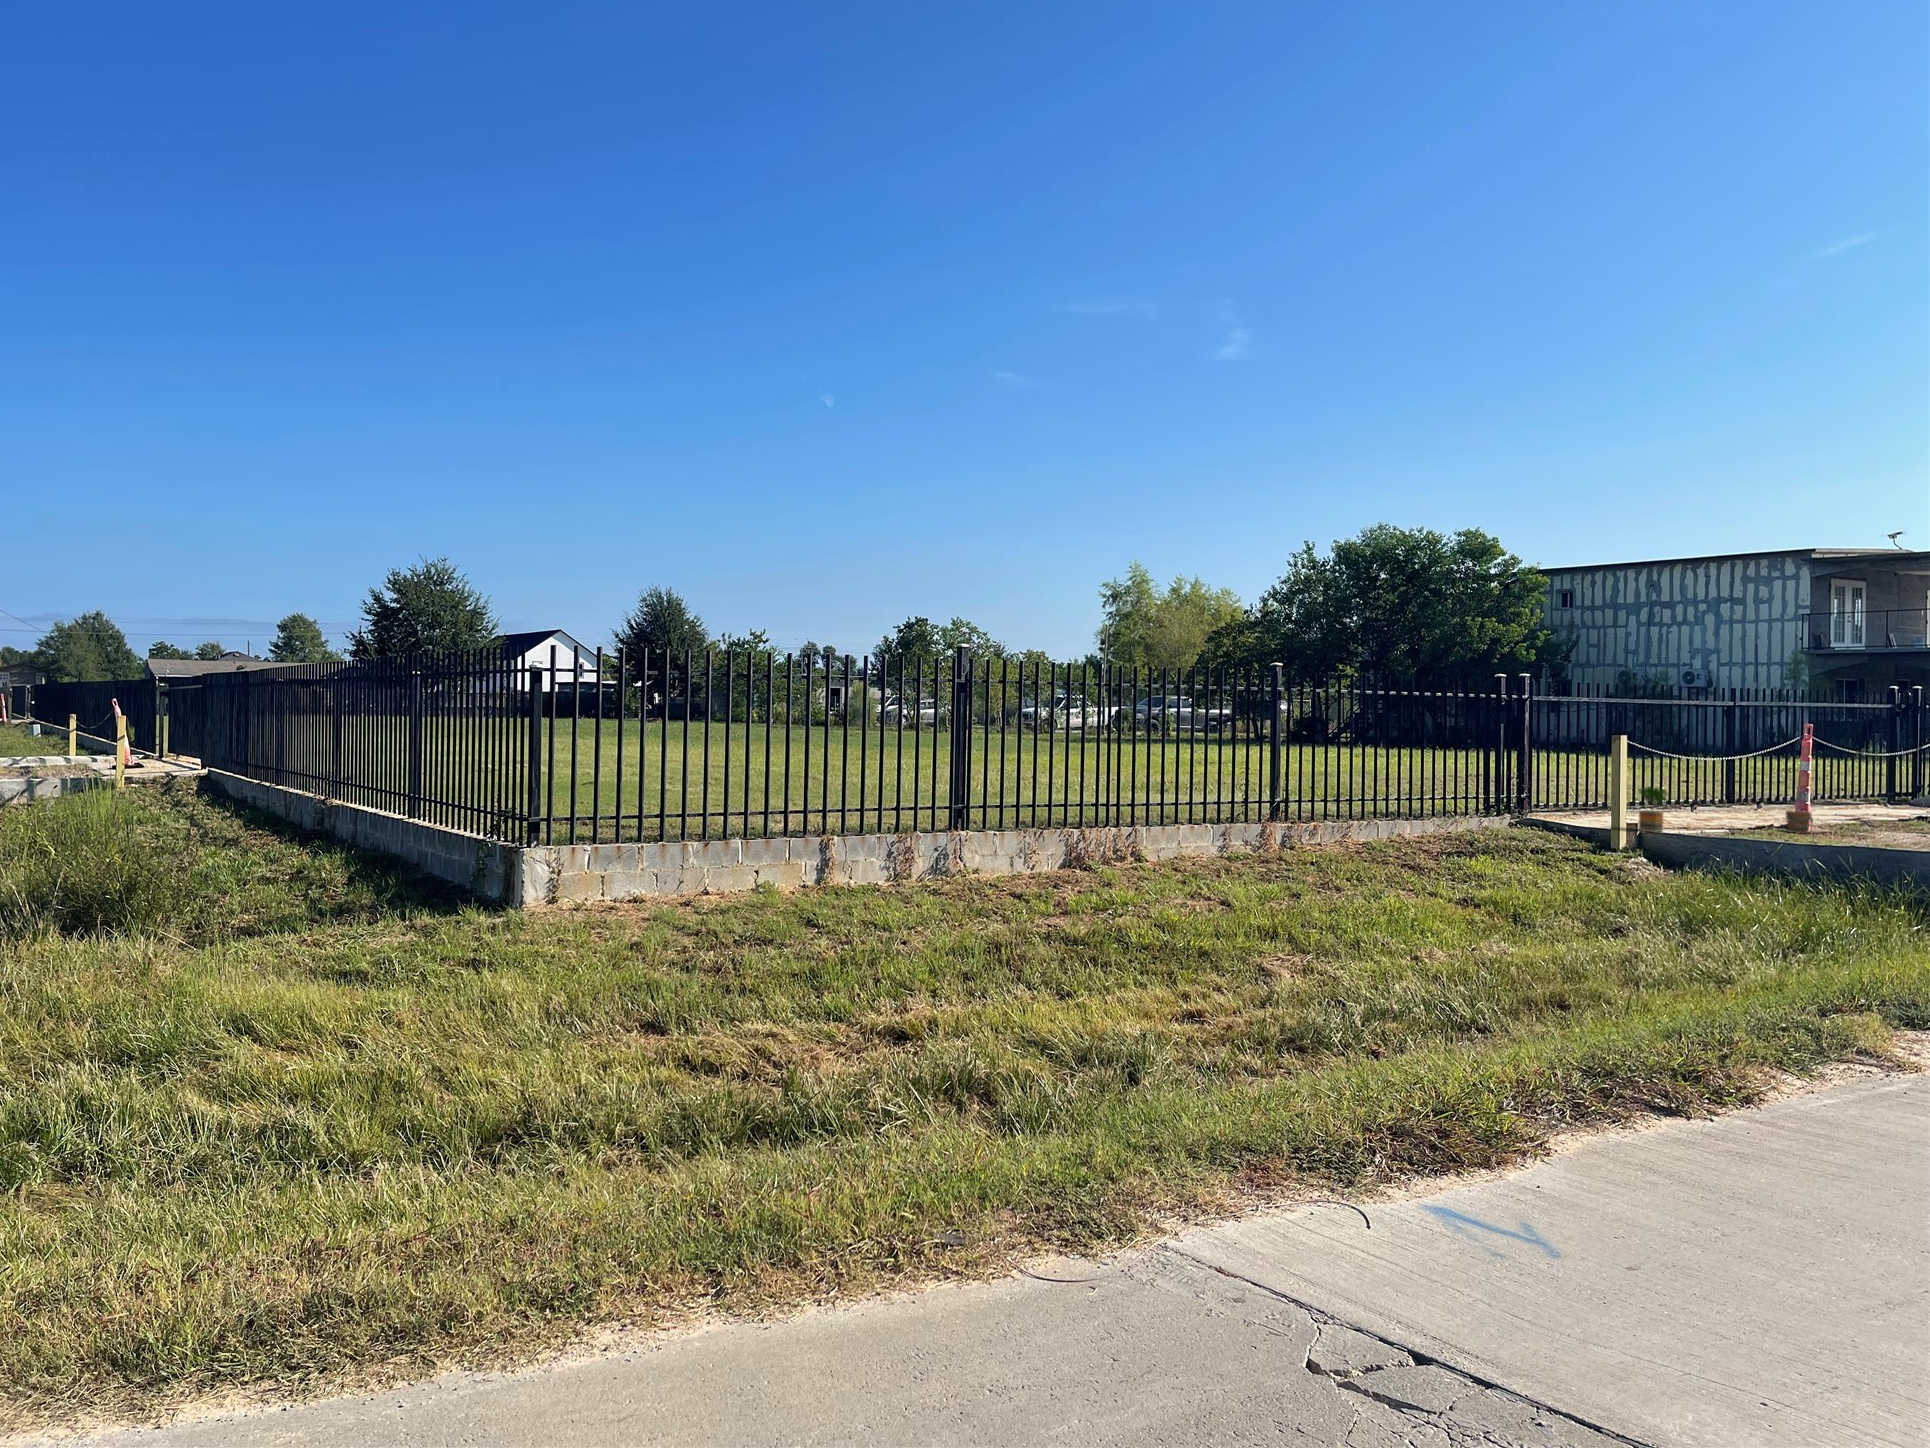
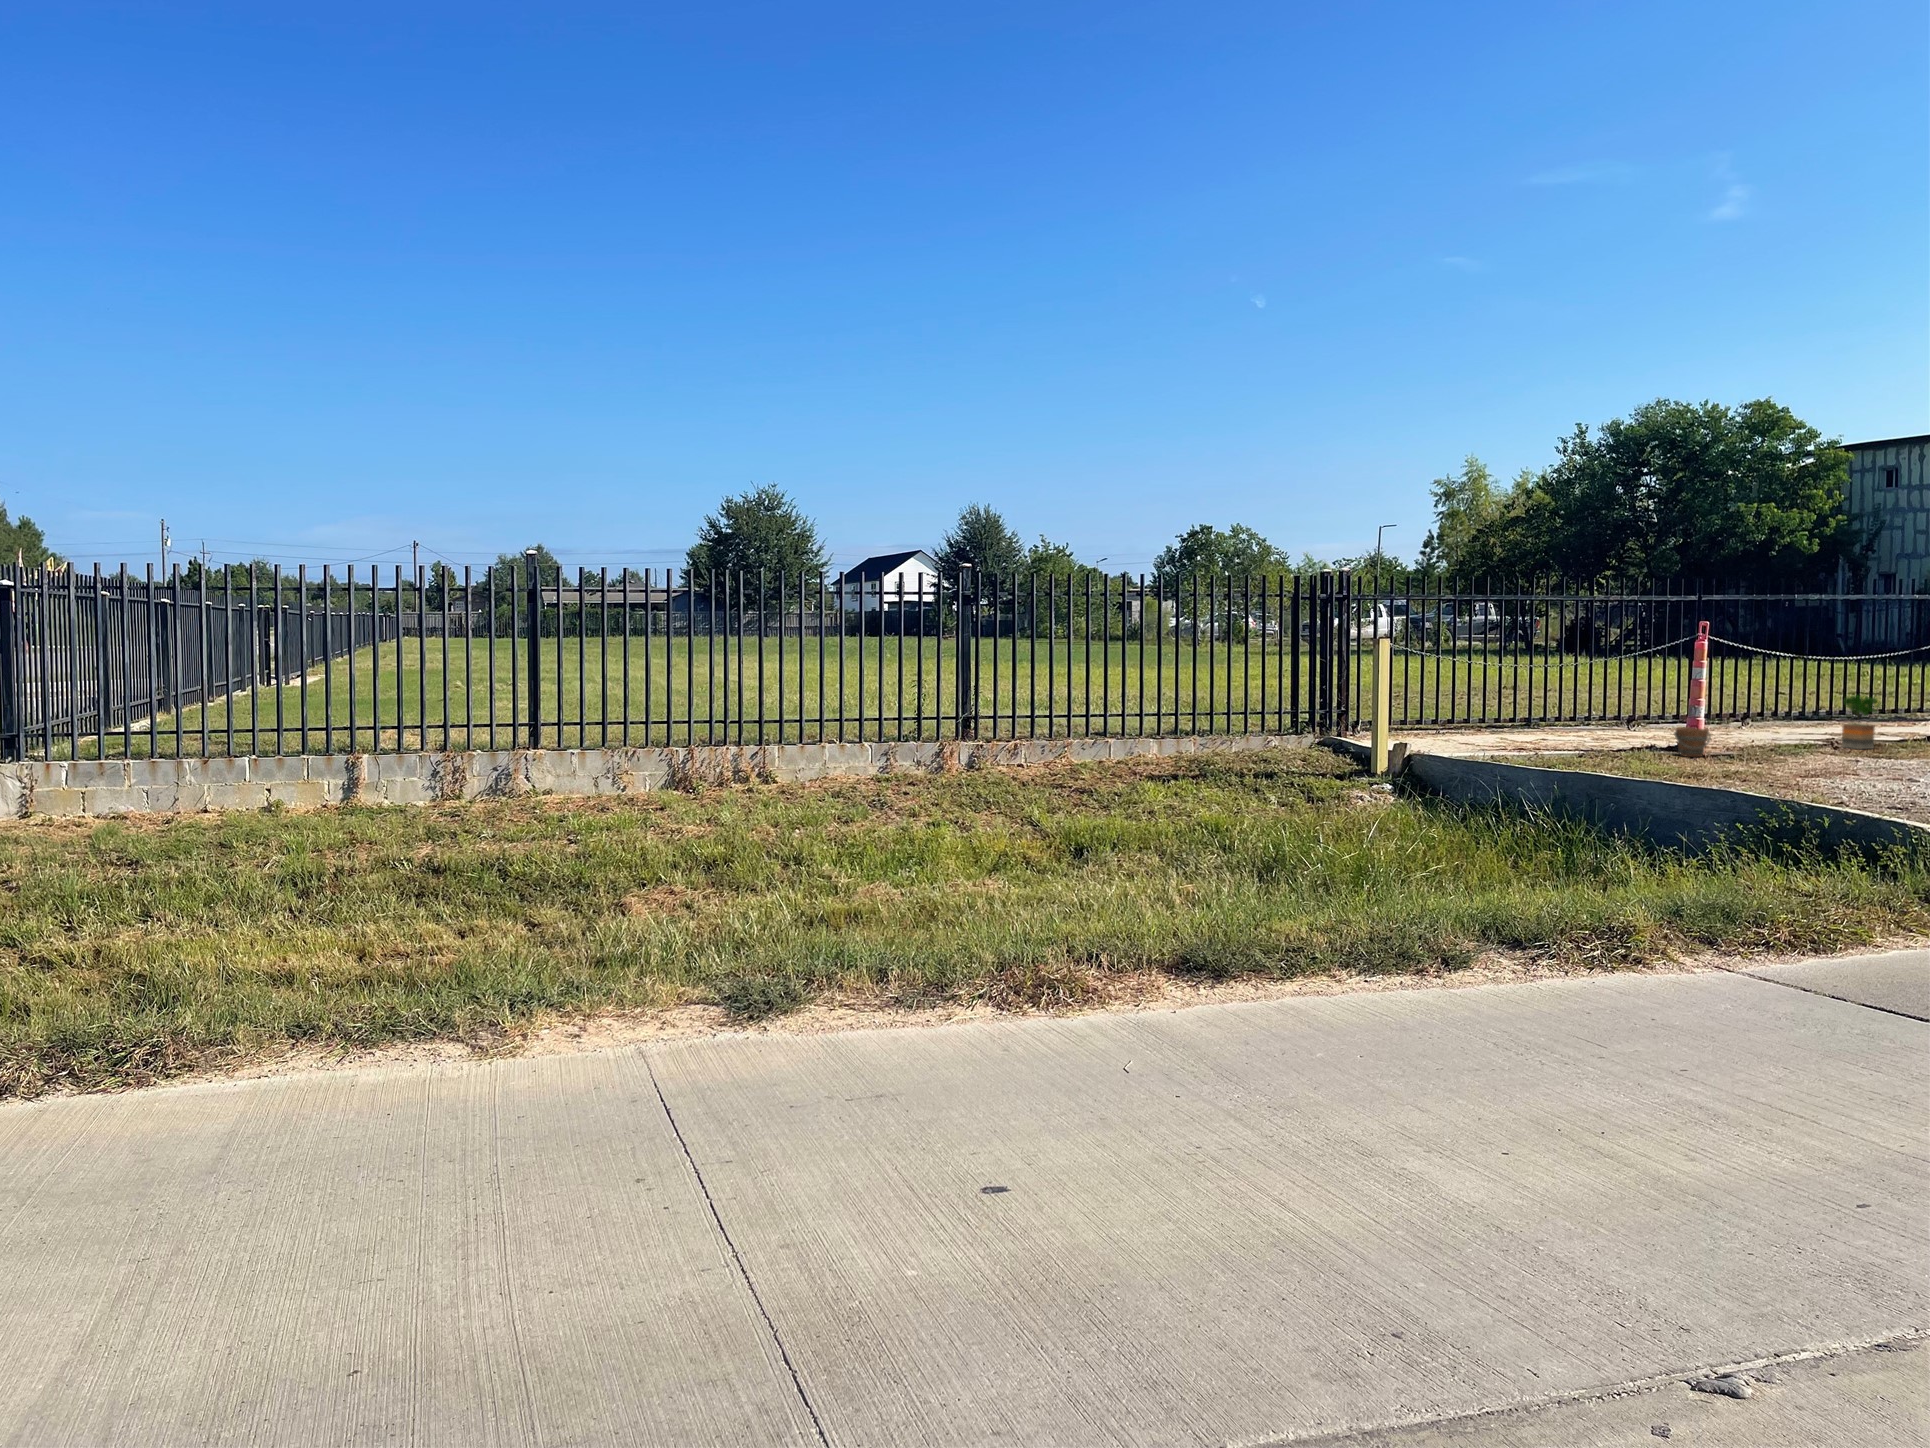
potted tree: present [1639,787,1669,832] -> present [1842,695,1882,749]

